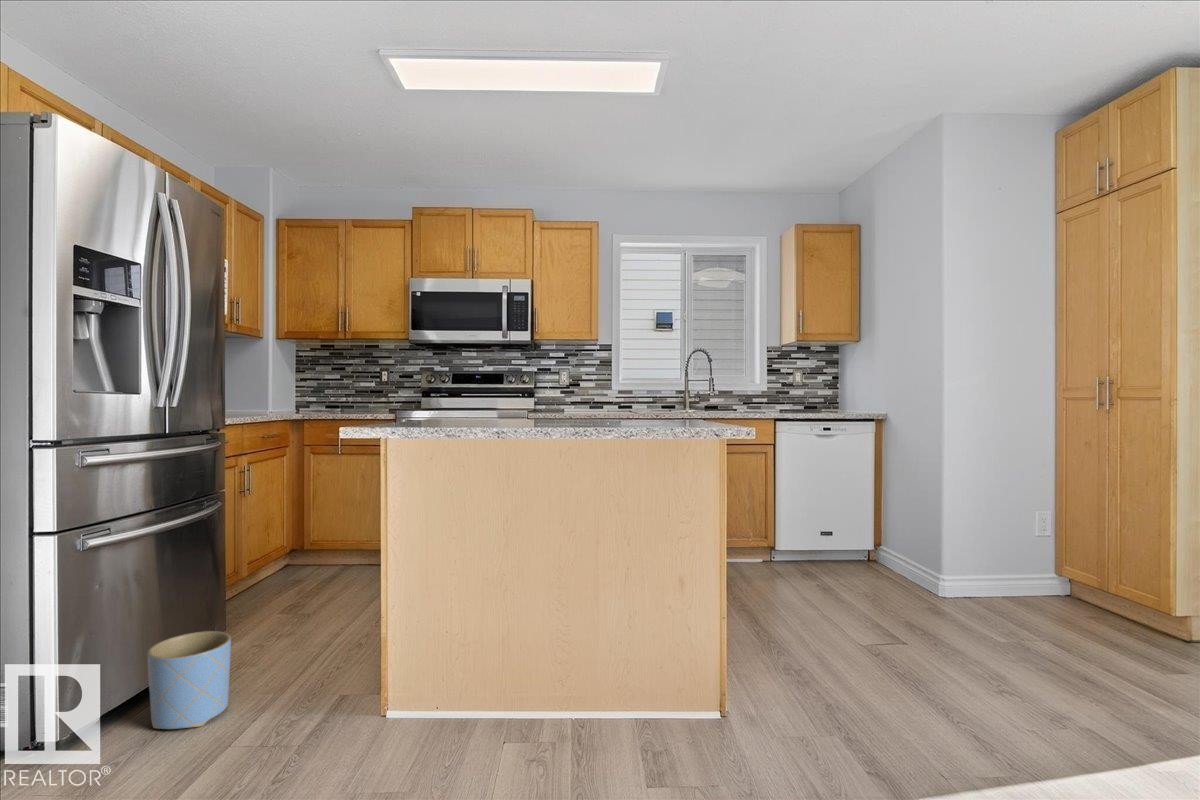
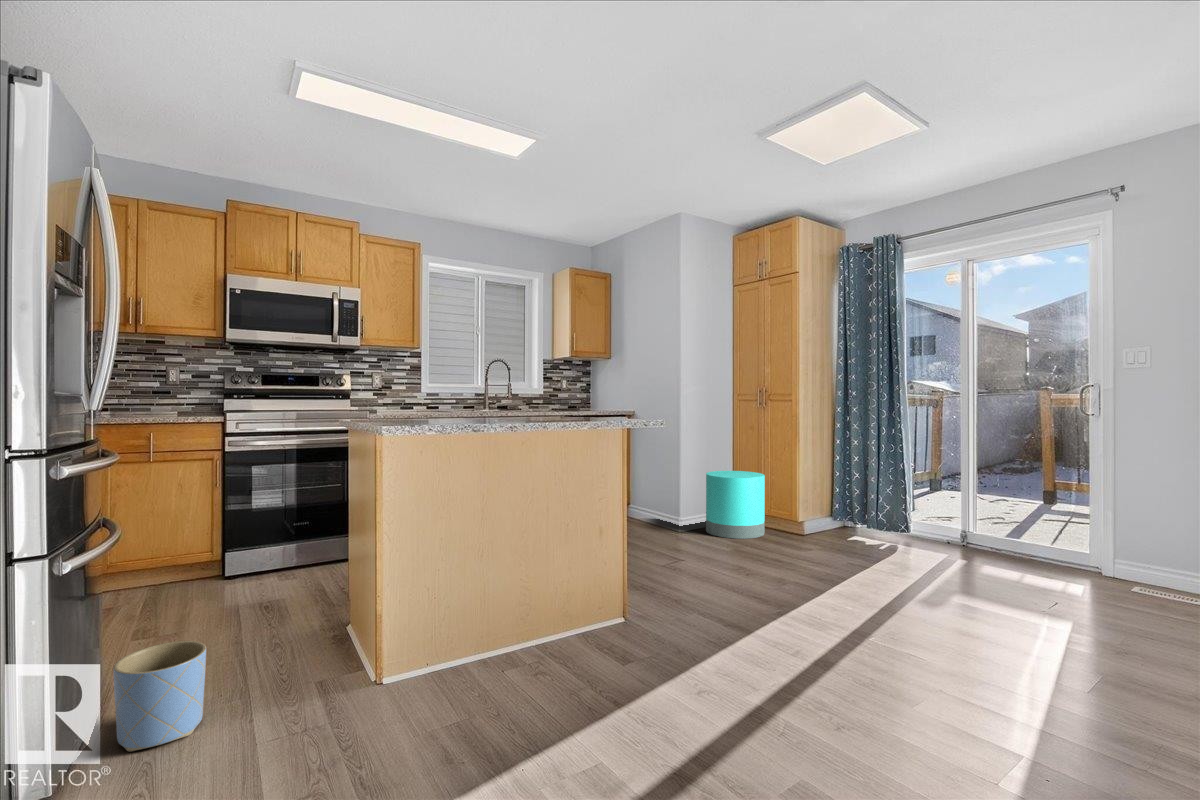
trash can: none [983,510,1097,627] -> present [706,471,765,539]

